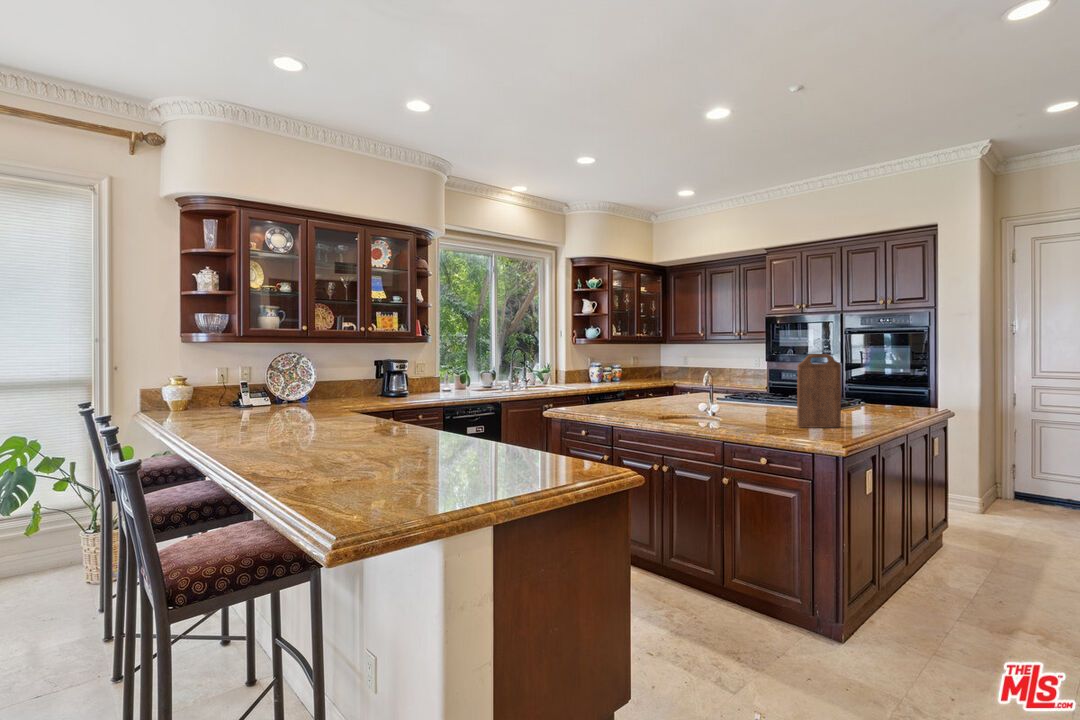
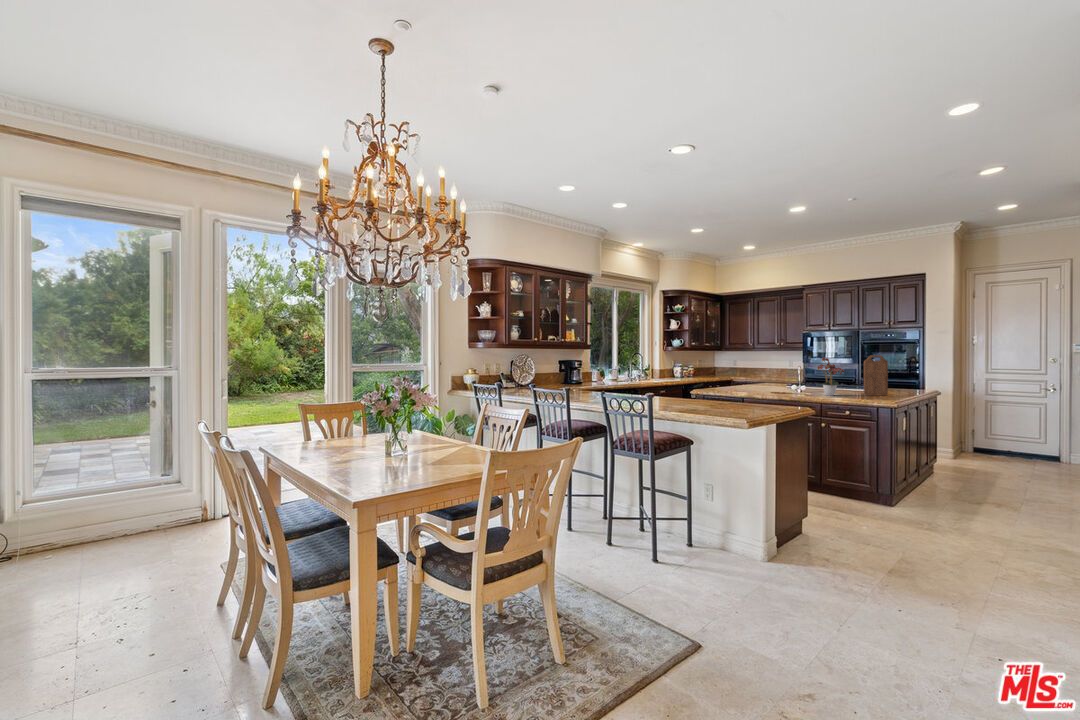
flower arrangement: none [714,355,763,428] -> present [817,358,844,396]

